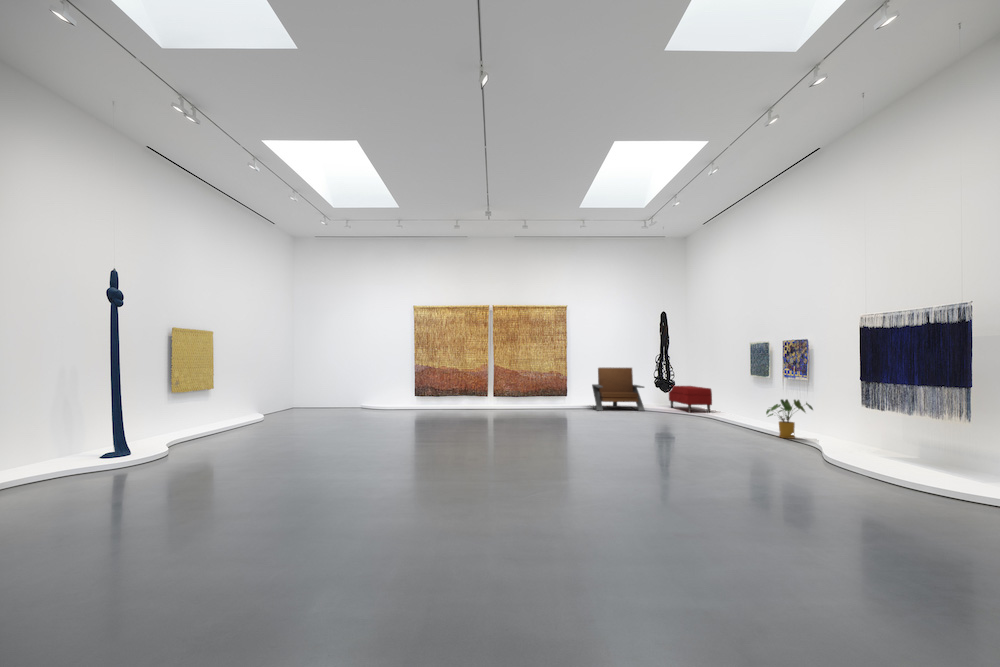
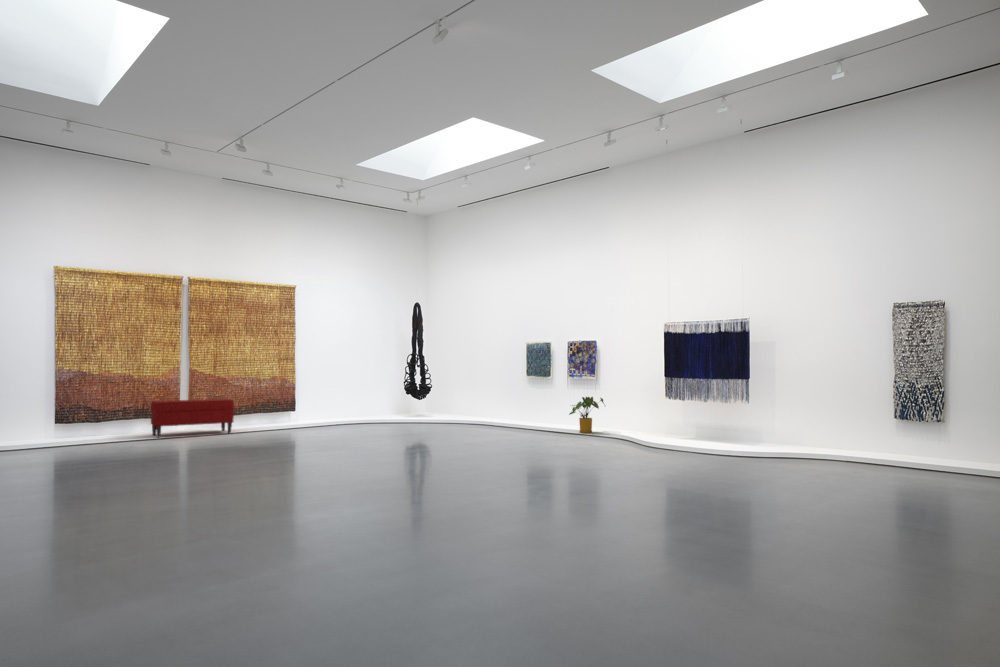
lounge chair: present [592,367,645,411] -> none [331,370,404,426]
bench: present [669,386,712,413] -> present [151,399,234,437]

